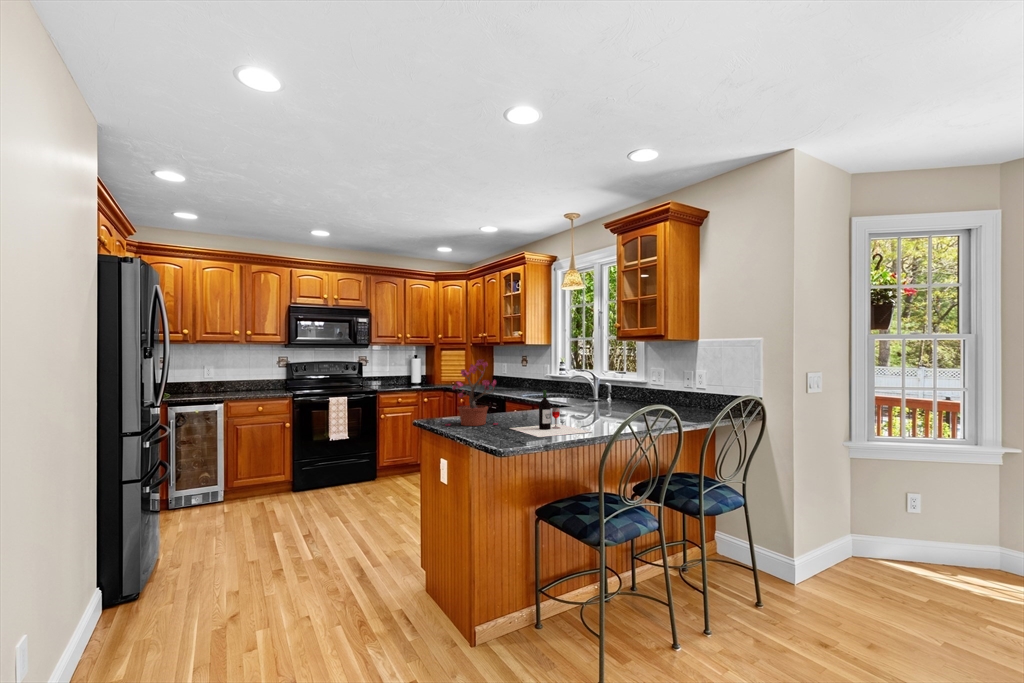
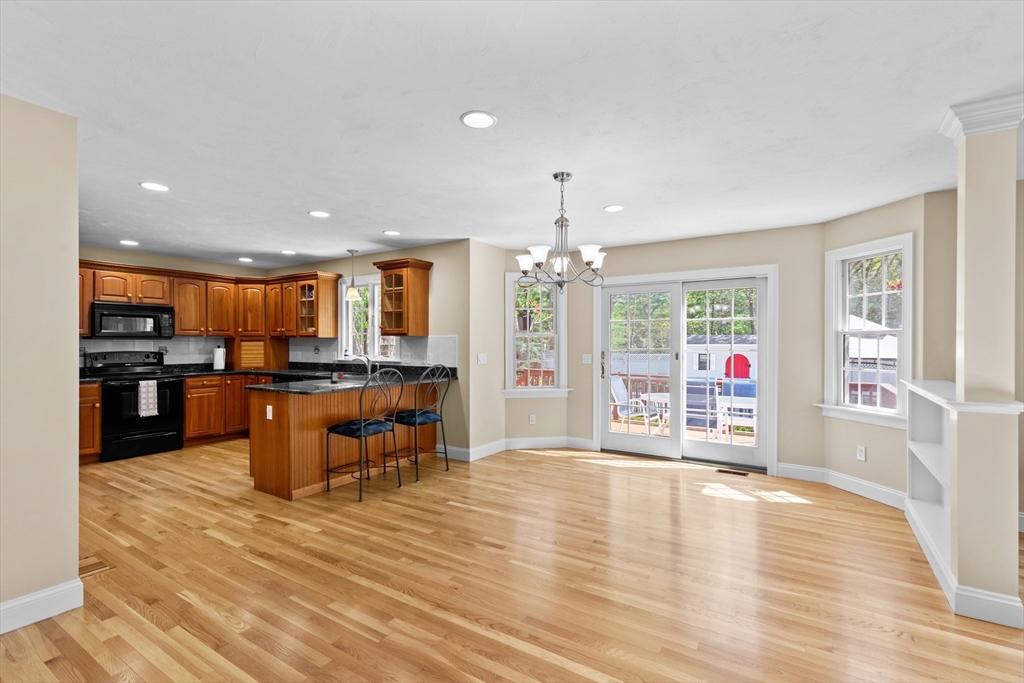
potted plant: present [446,360,498,426] -> none [268,345,304,385]

